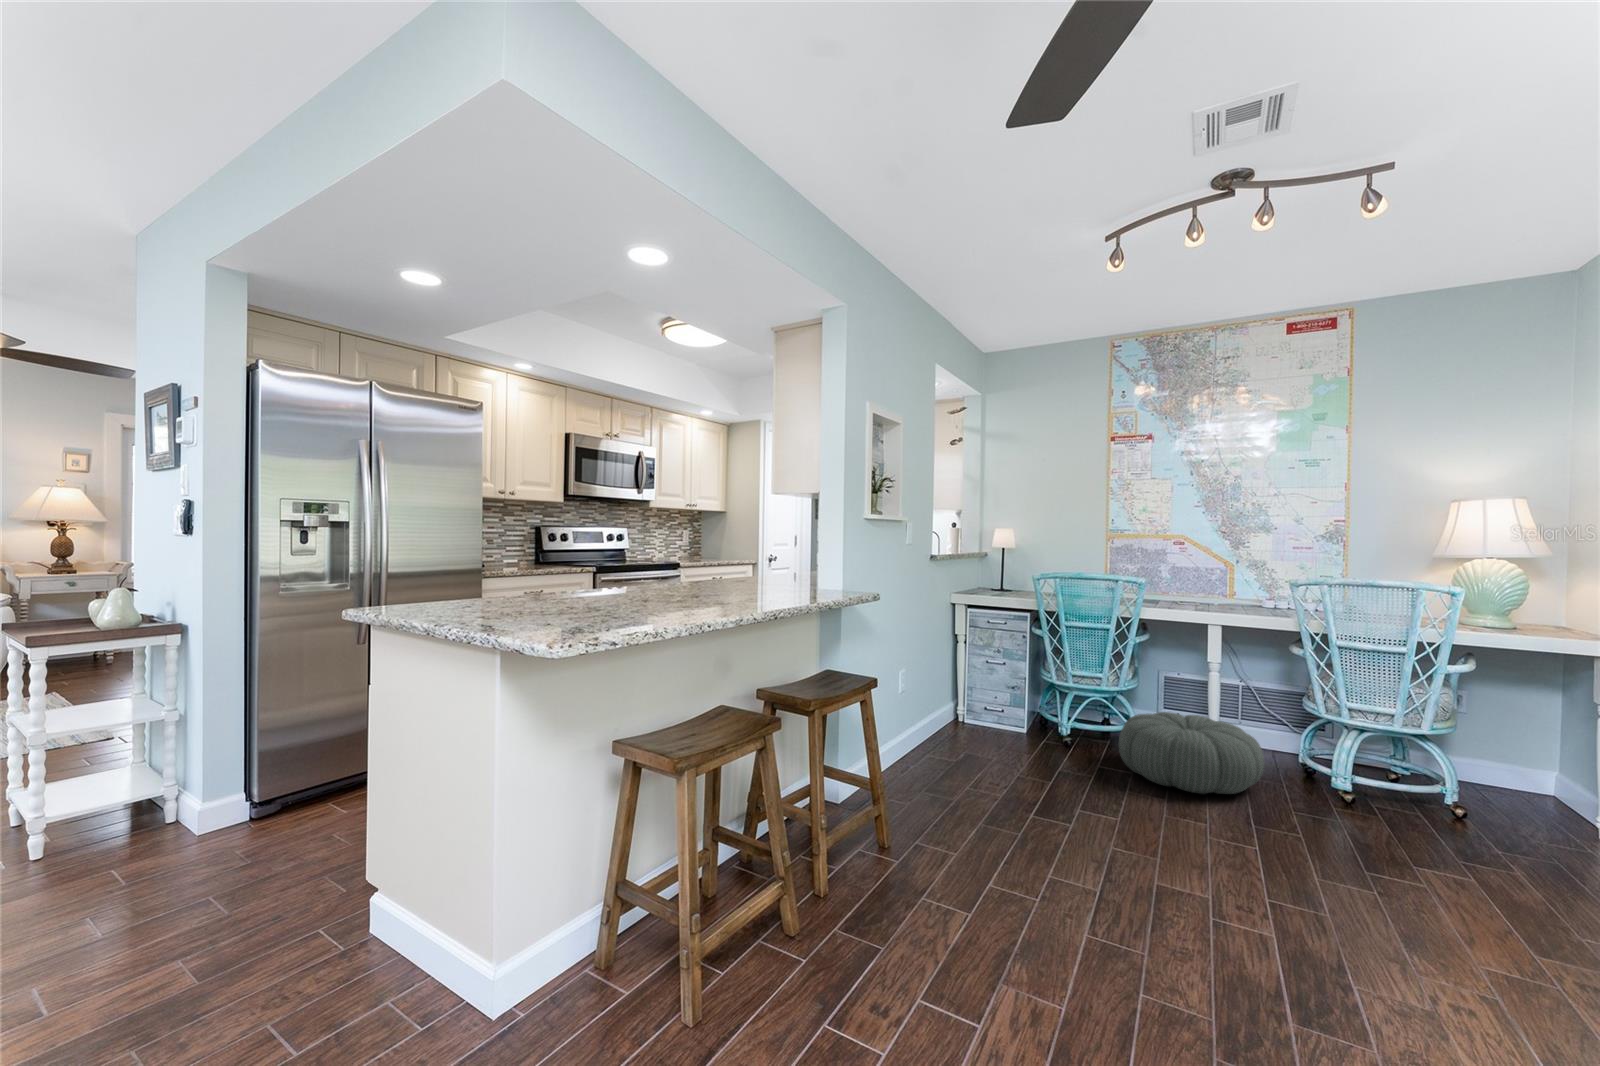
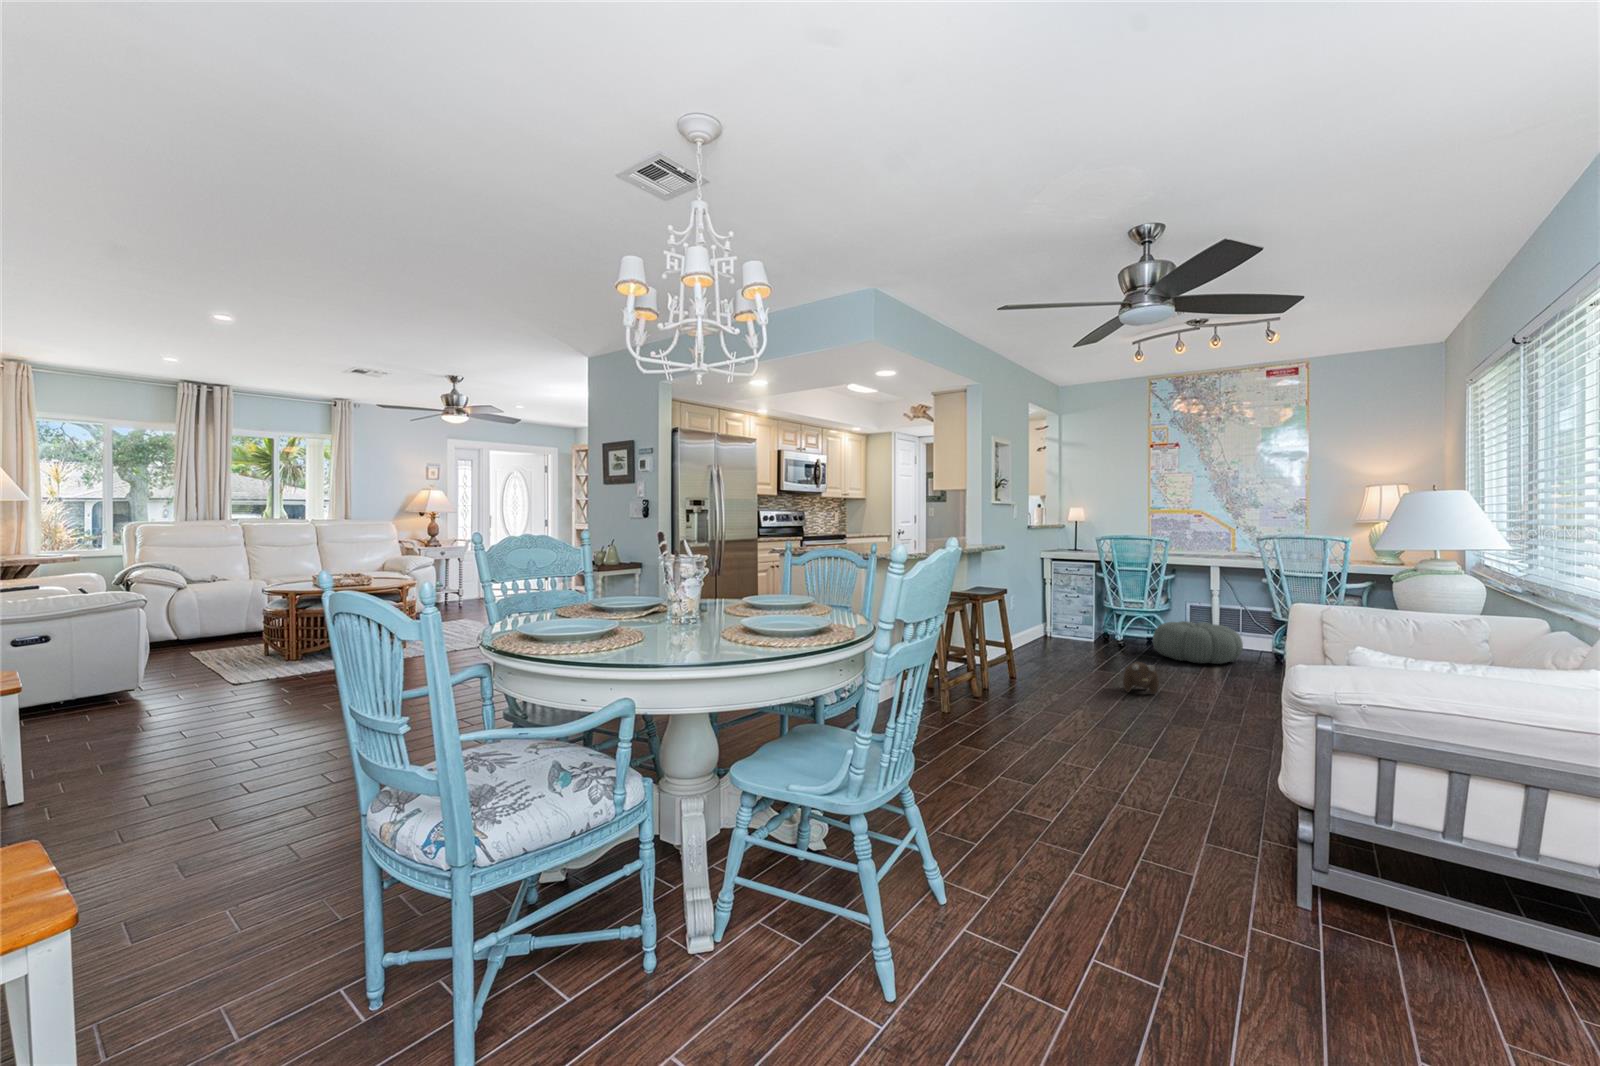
plush toy: none [1076,832,1145,902] -> present [1123,662,1159,694]

